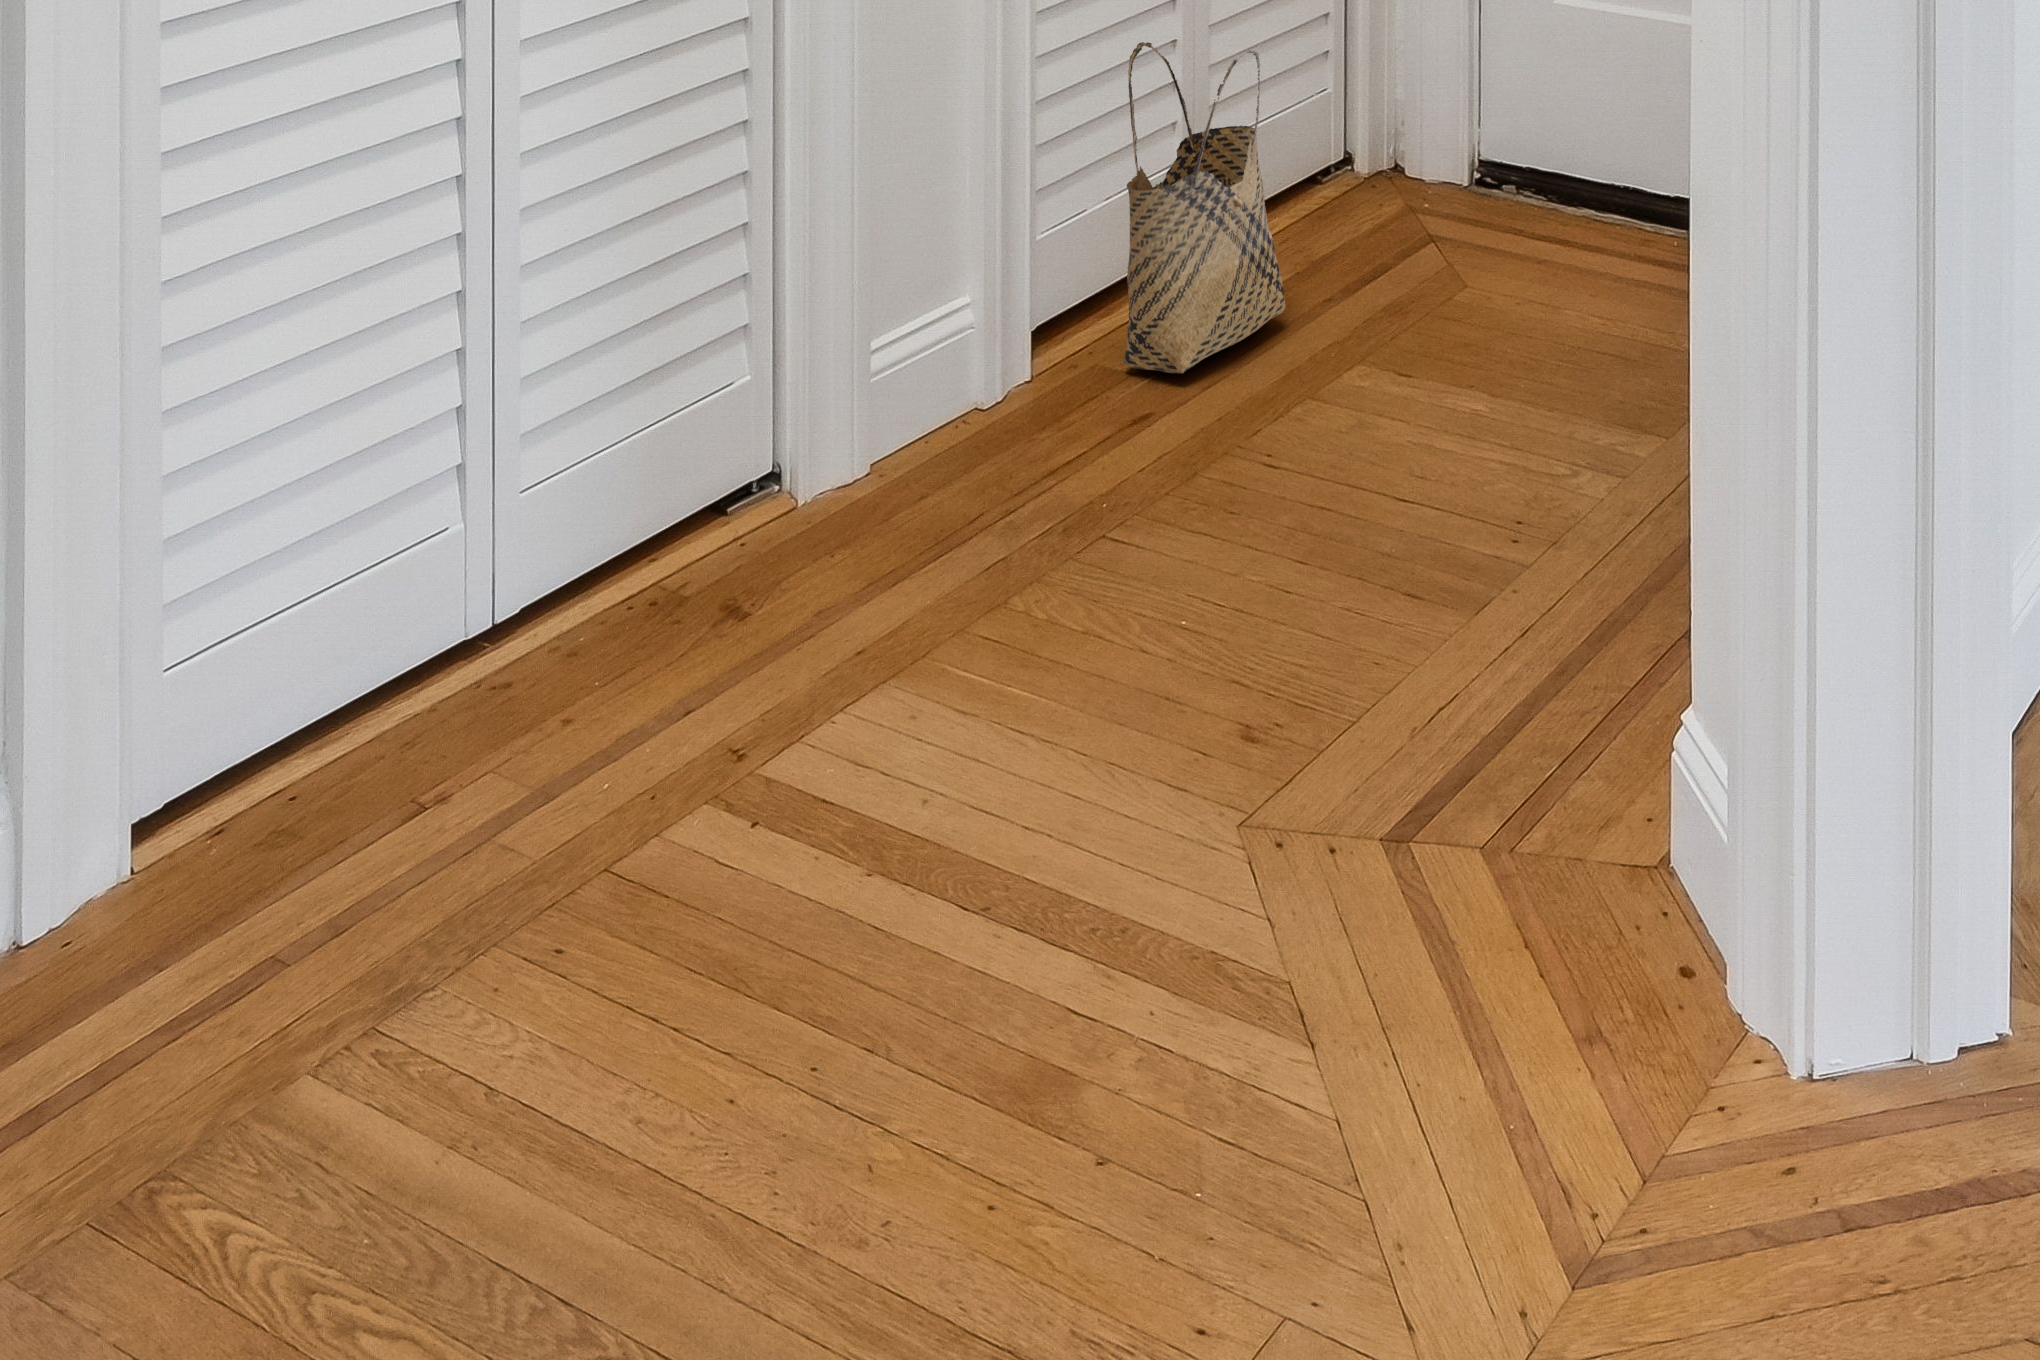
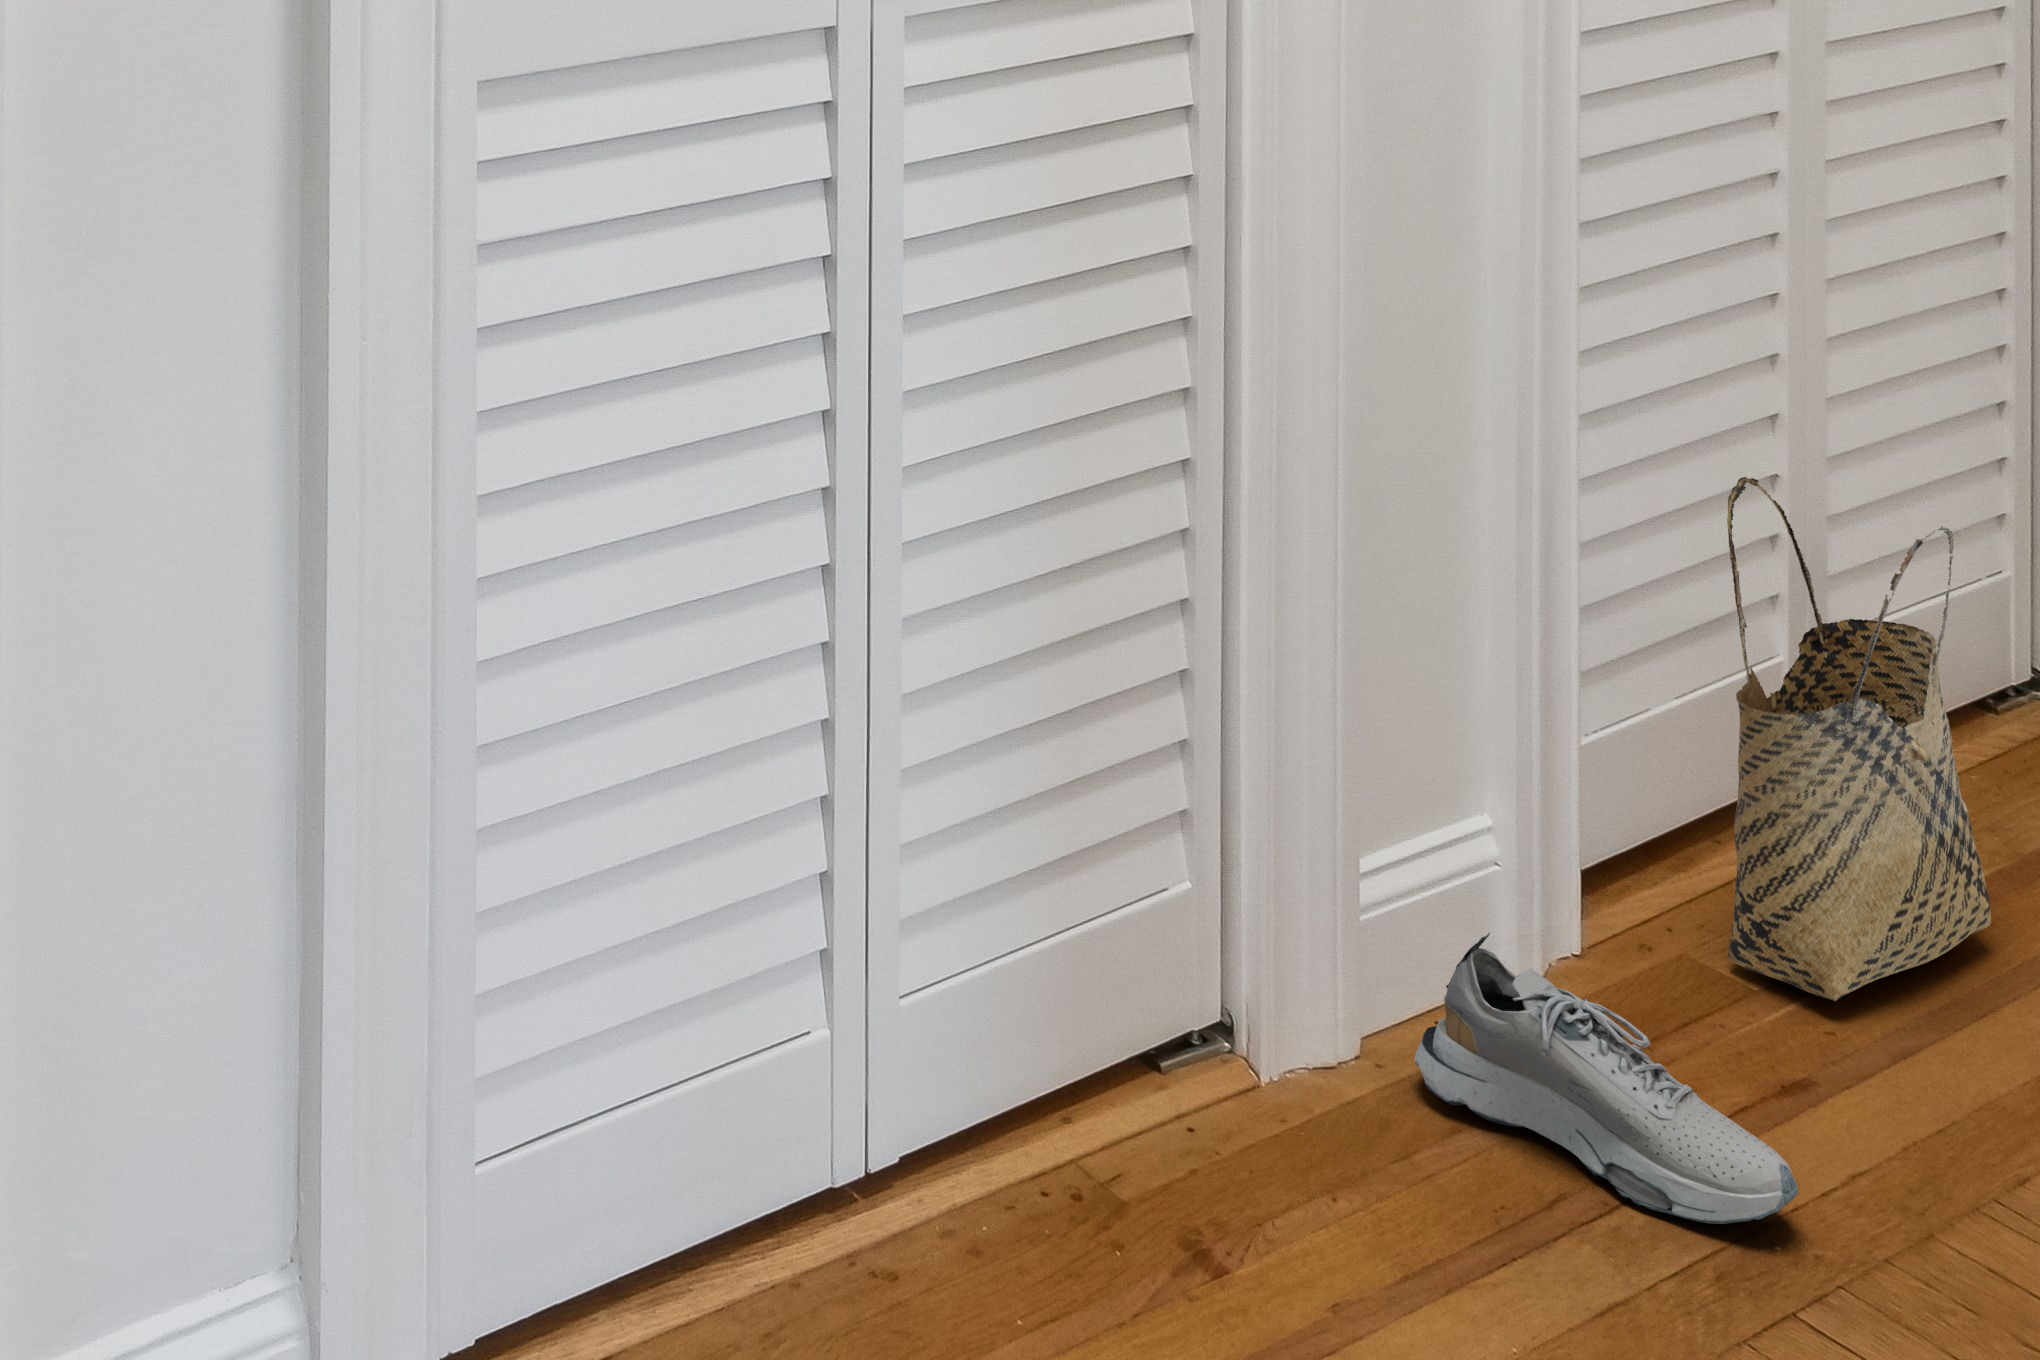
shoe: none [905,366,1131,518] -> present [1414,932,1798,1224]

